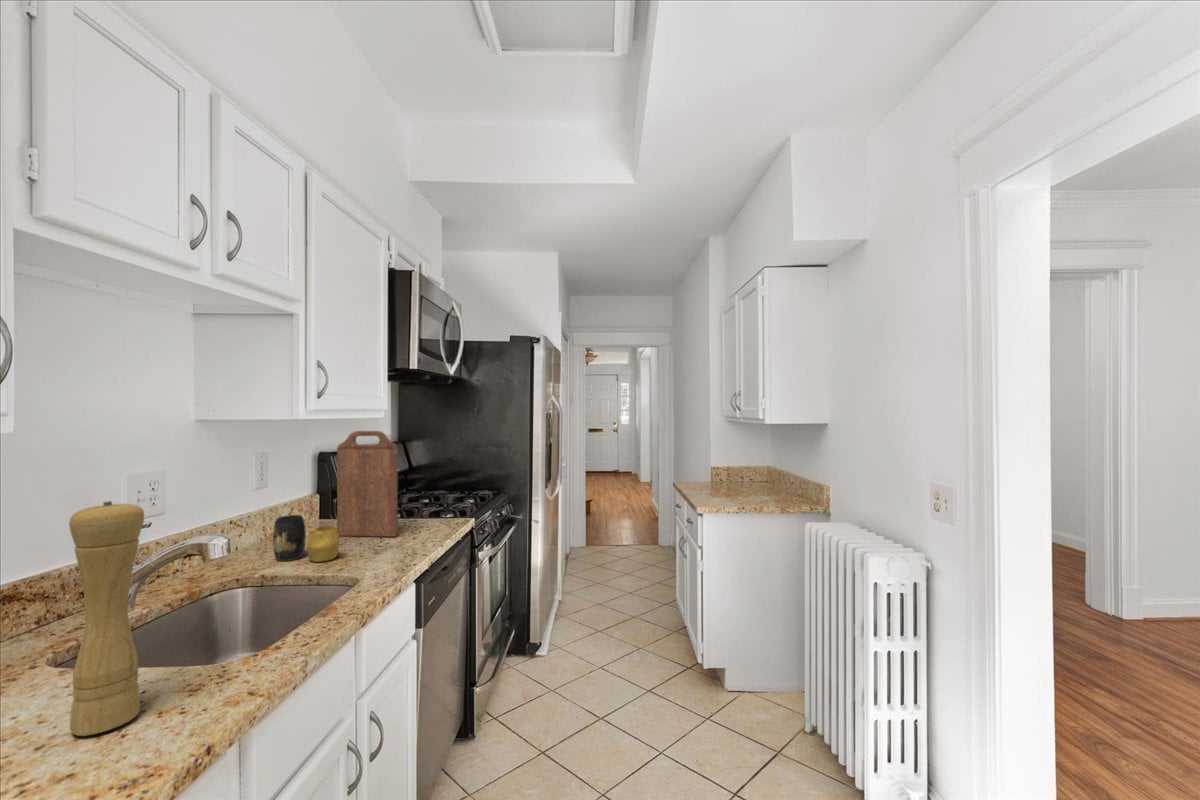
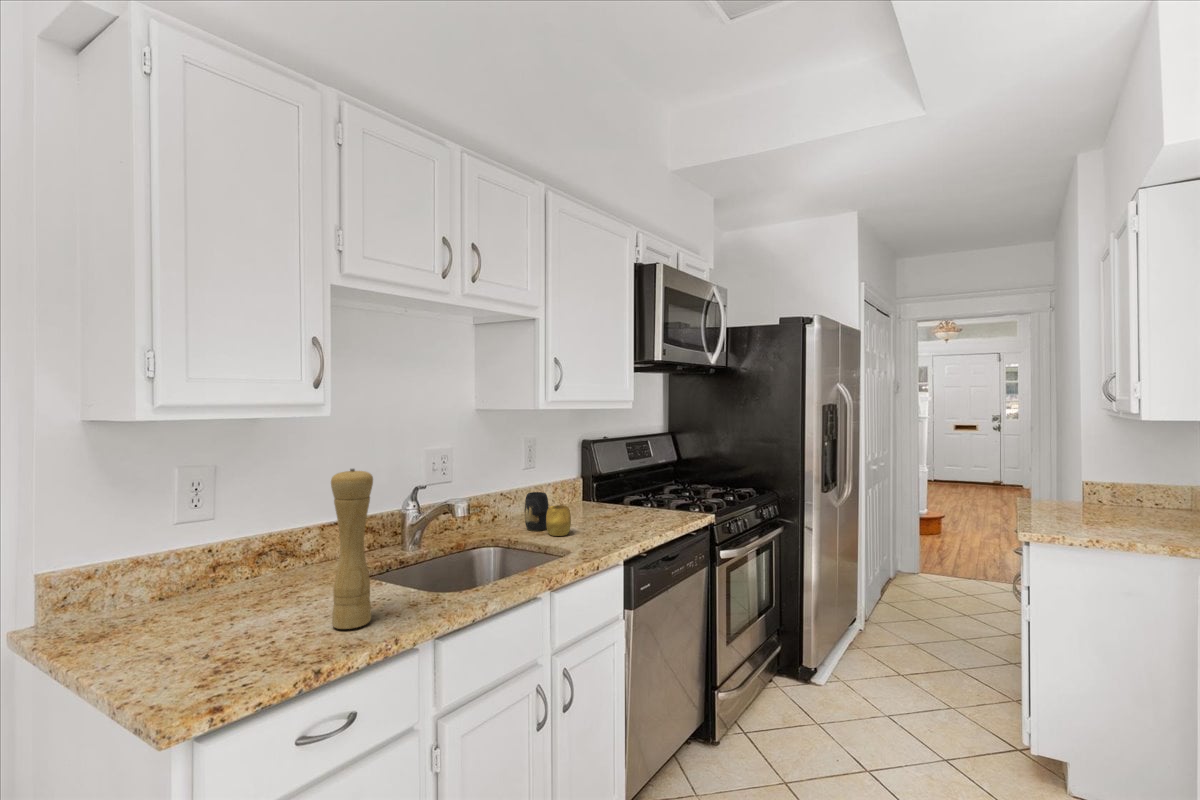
cutting board: present [337,431,398,537] -> none [584,421,631,523]

